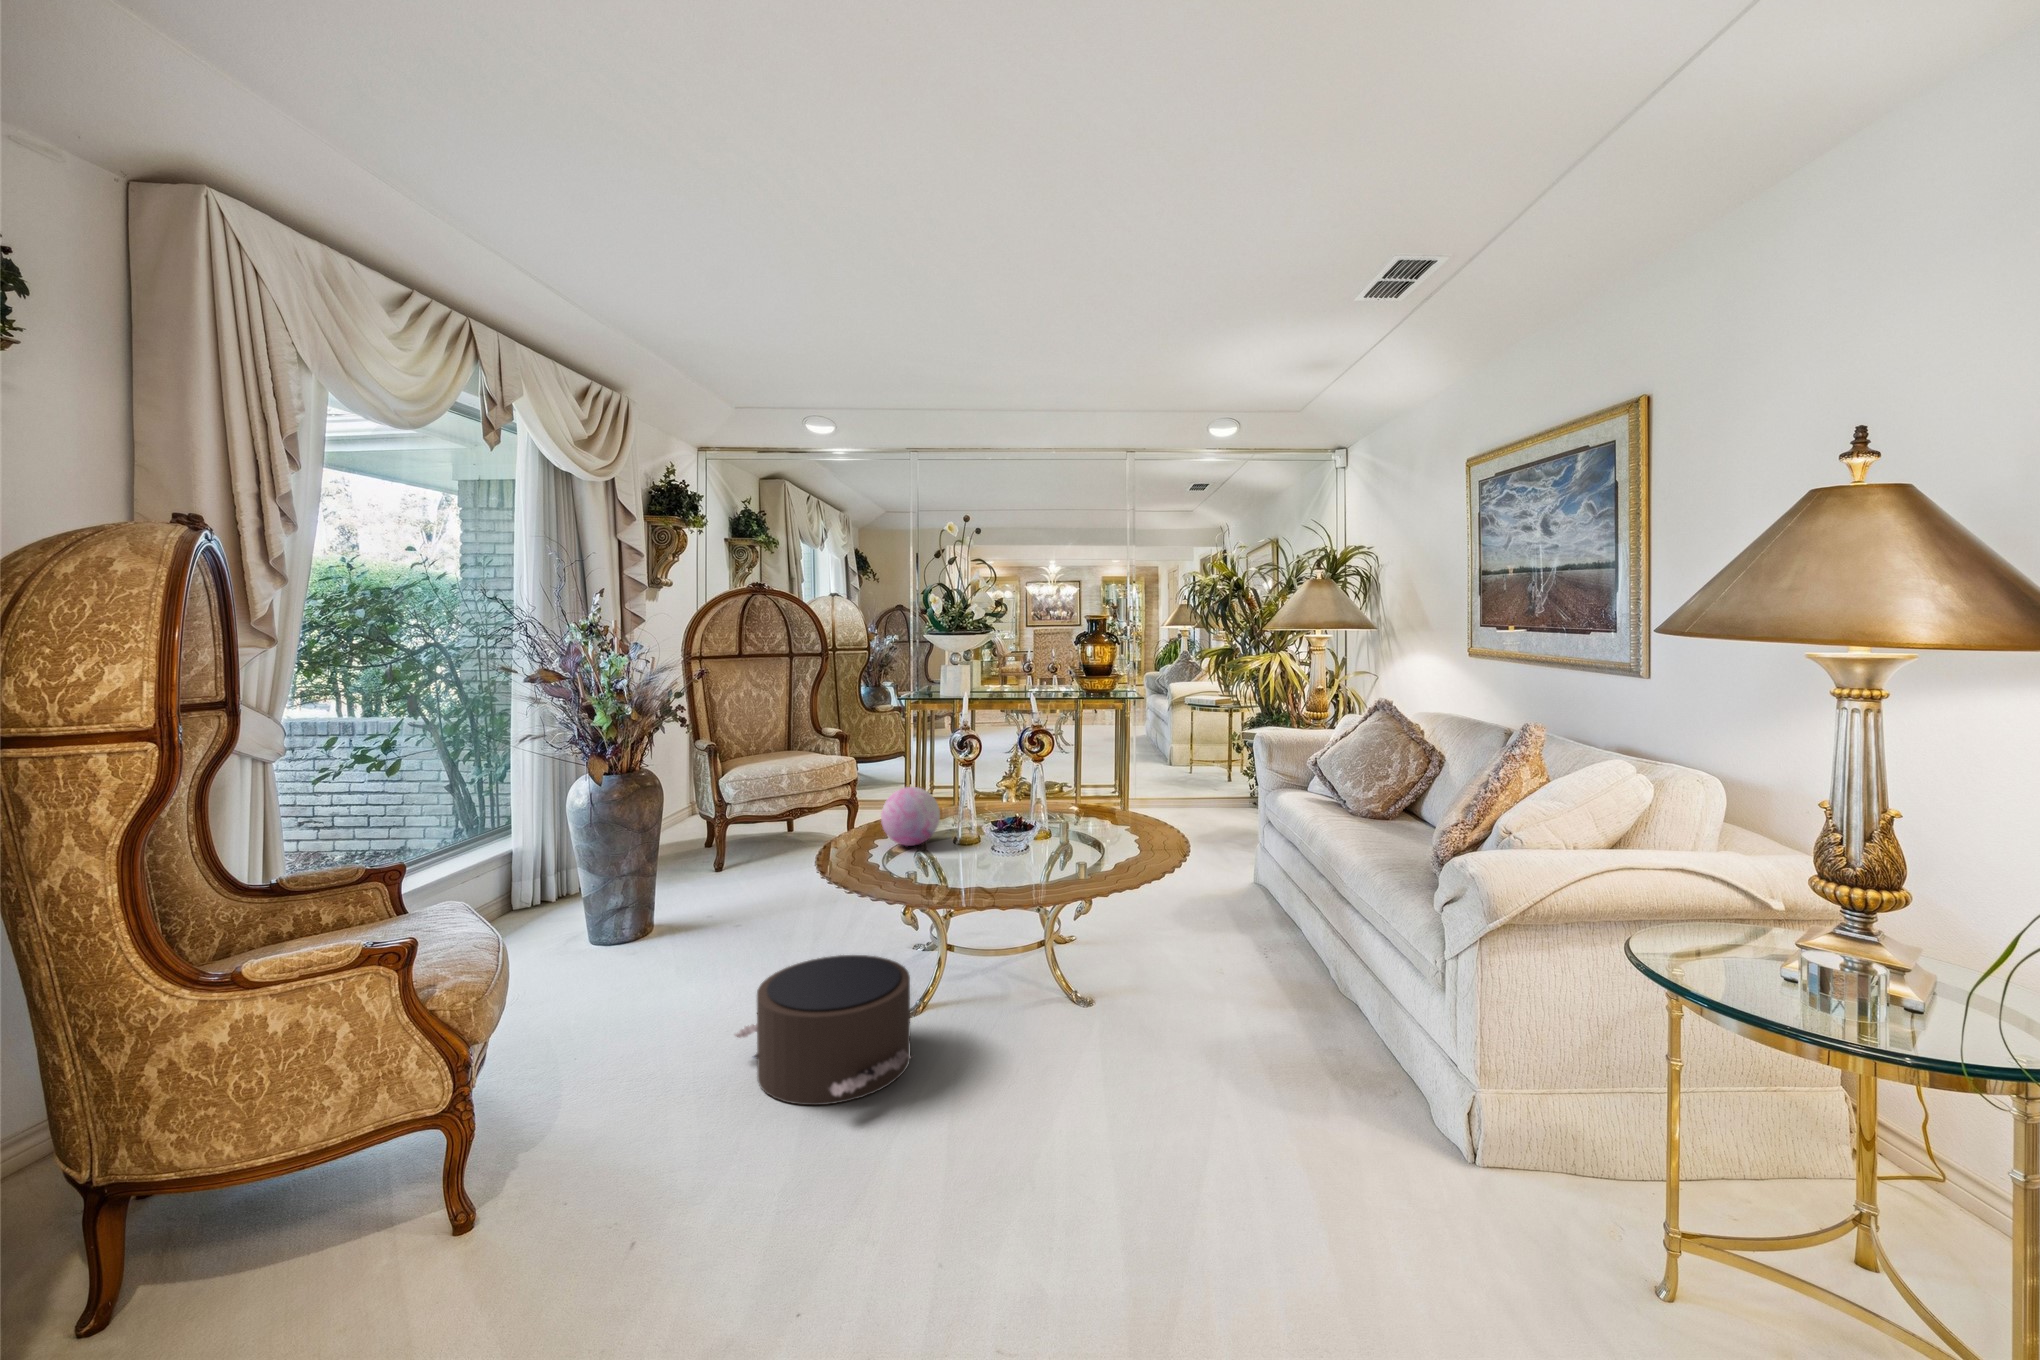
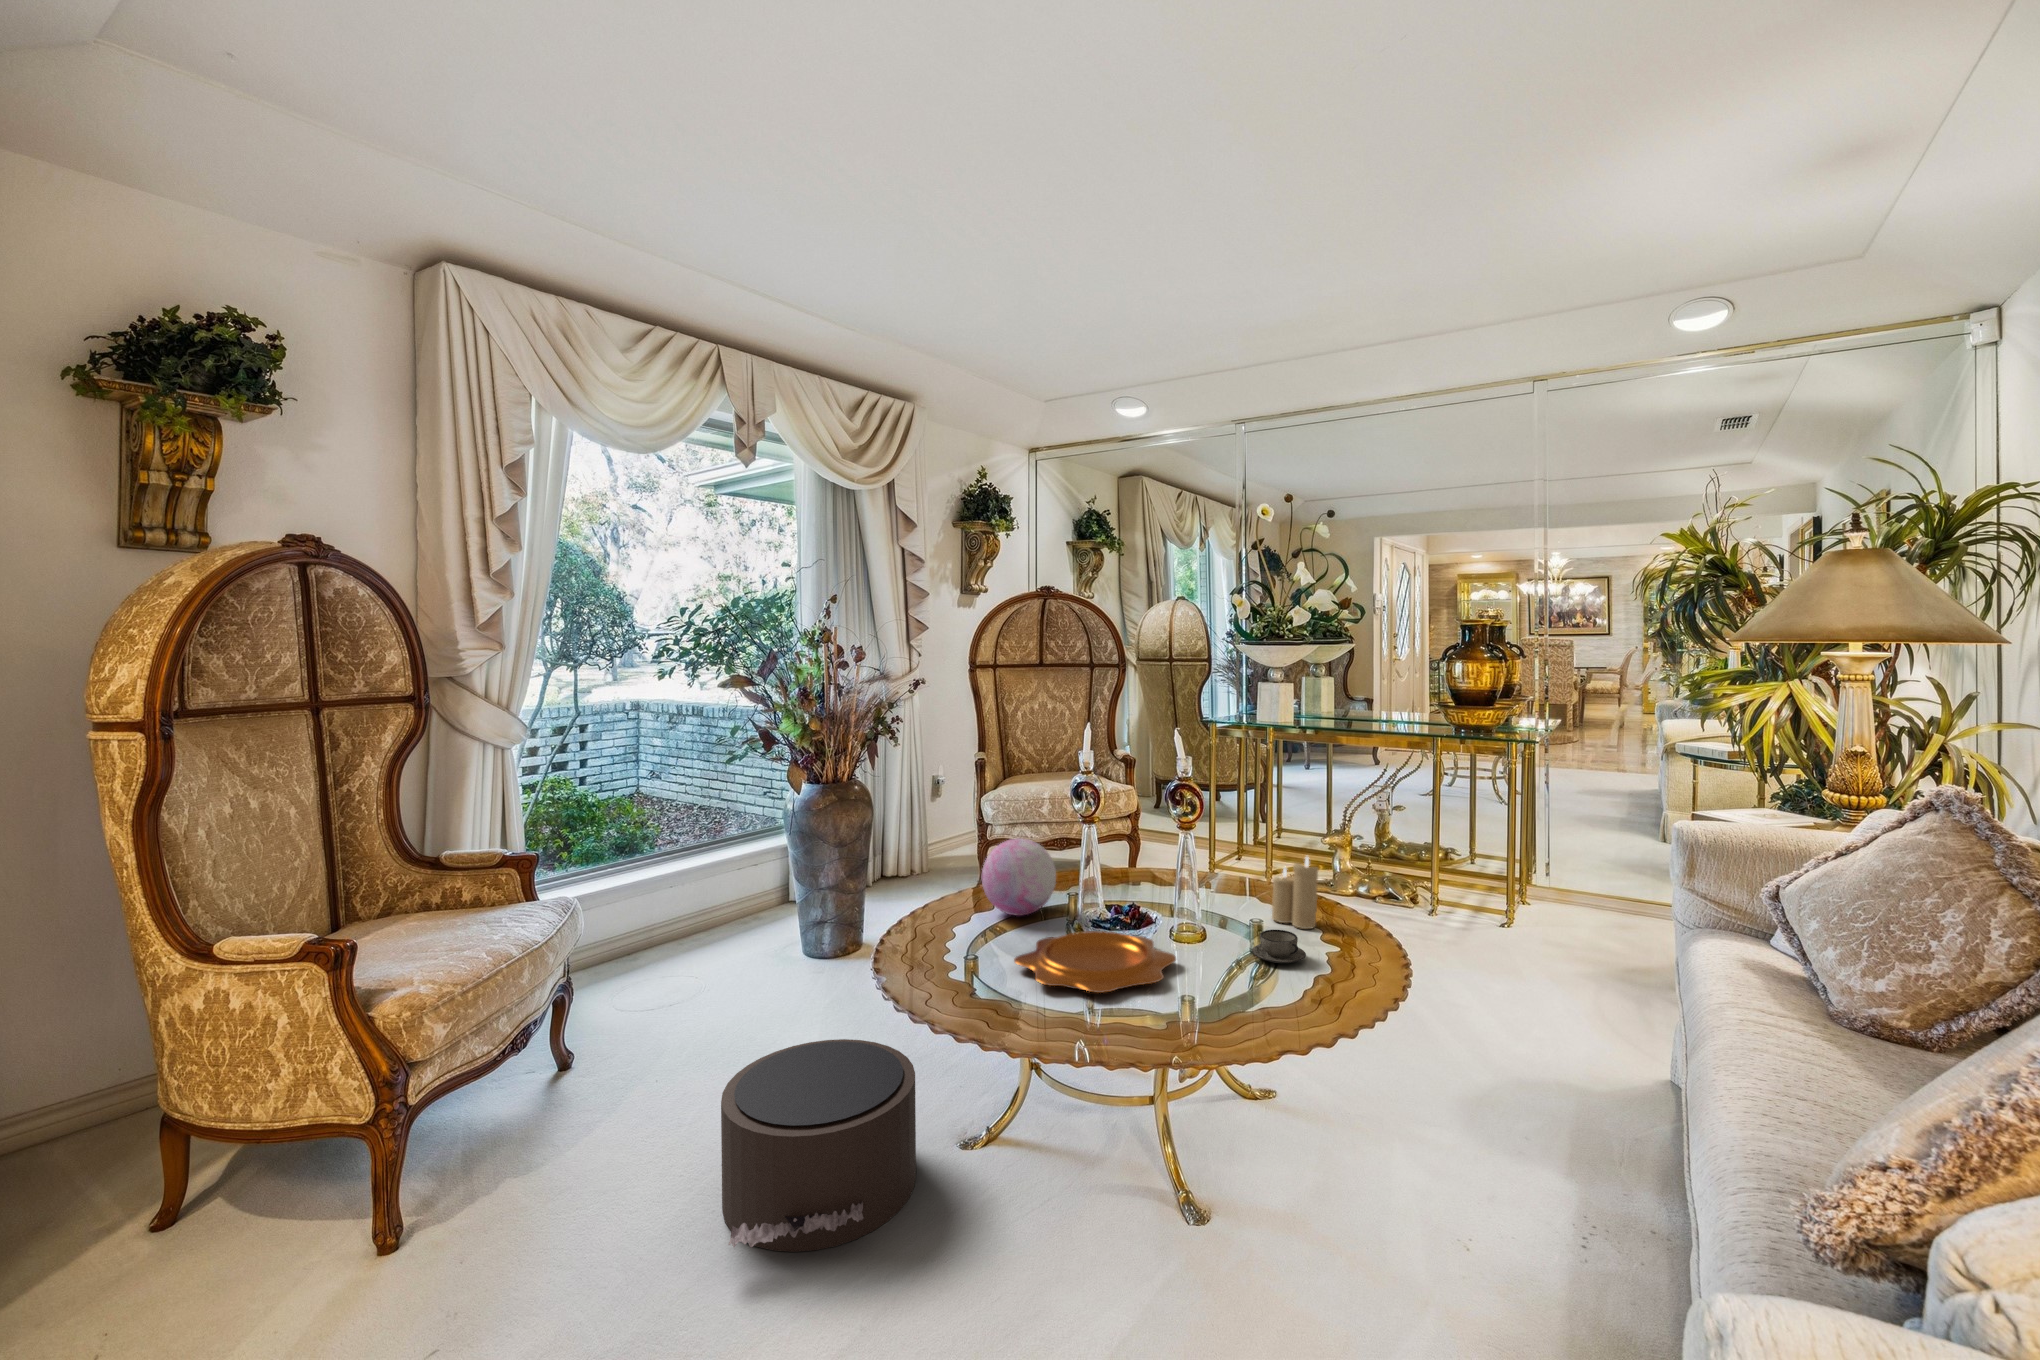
candle: none [1079,774,1112,823] -> present [1272,857,1318,929]
teacup: none [1096,820,1130,839] -> present [1252,930,1306,963]
decorative bowl: none [961,839,1070,871] -> present [1014,931,1176,993]

